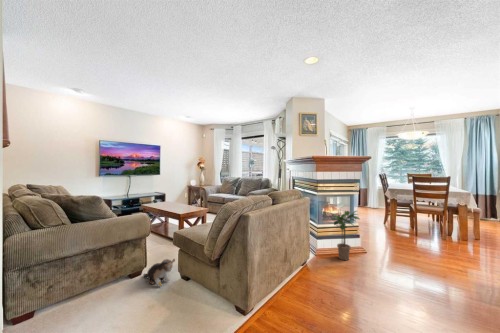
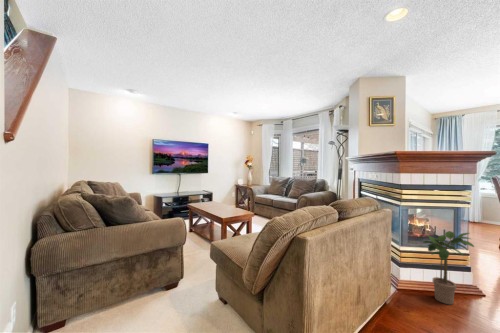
plush toy: present [143,259,175,287] -> none [179,276,211,309]

